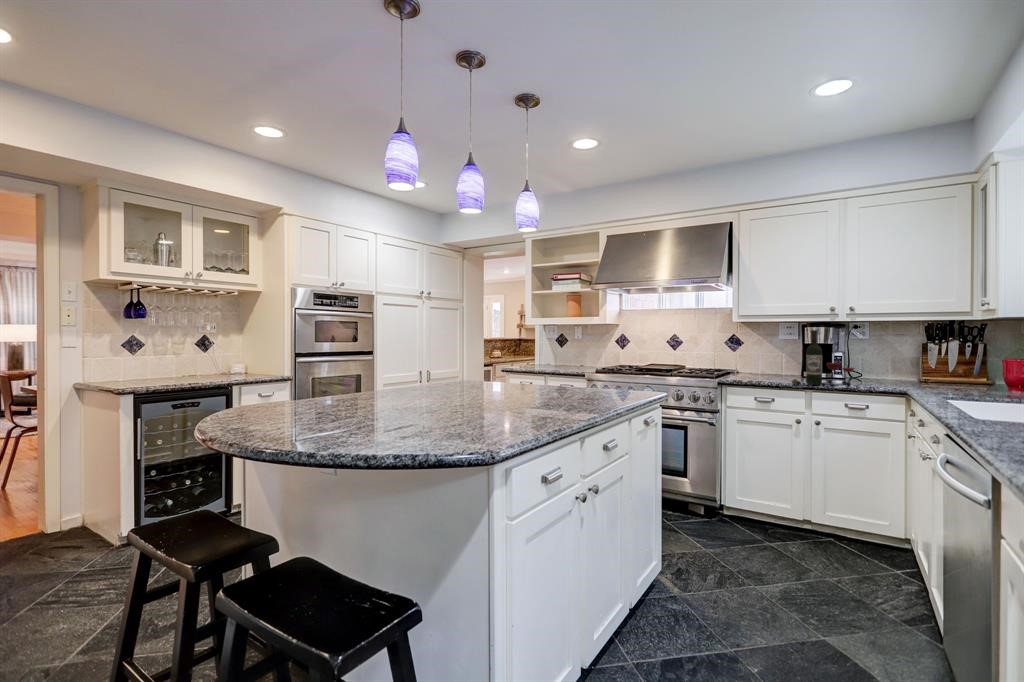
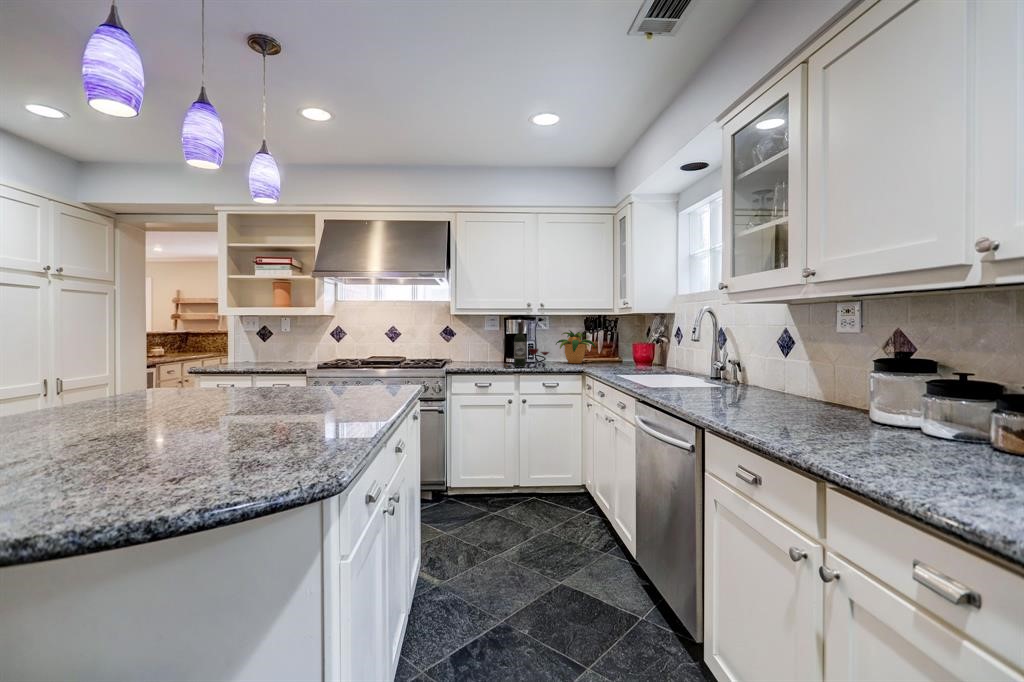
potted plant: none [880,338,947,383] -> present [556,330,596,363]

